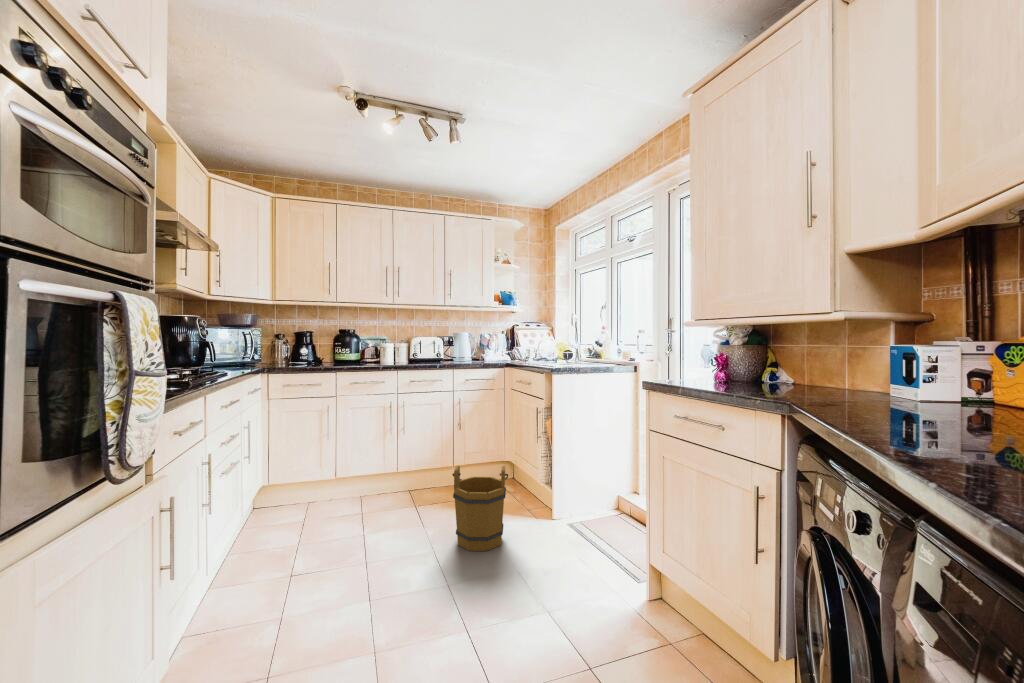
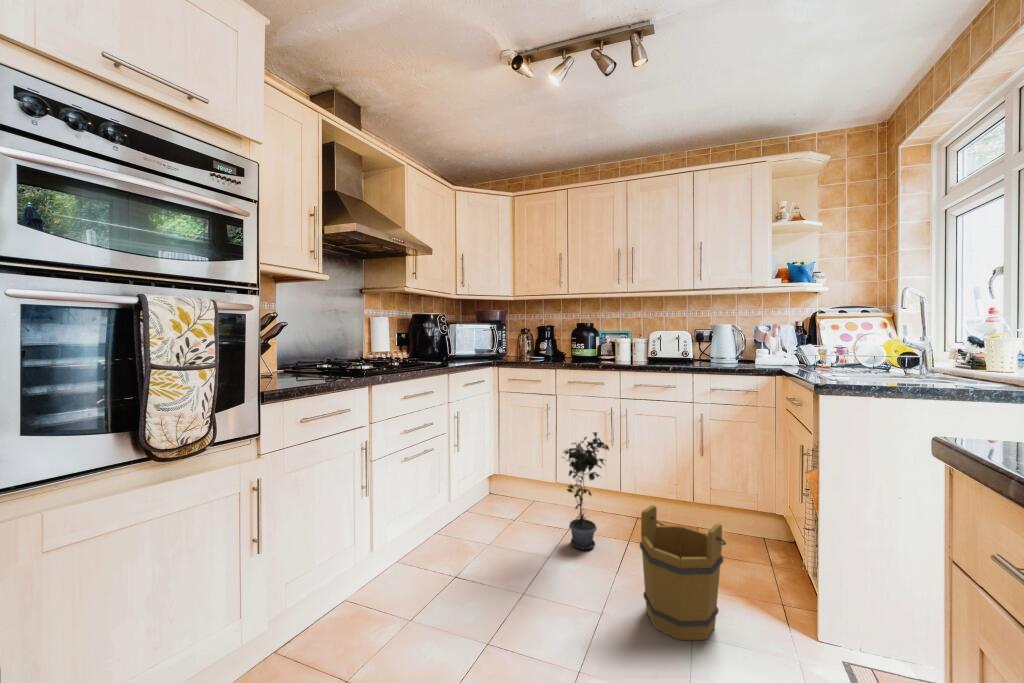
potted plant: none [361,422,407,526] -> present [563,432,609,549]

